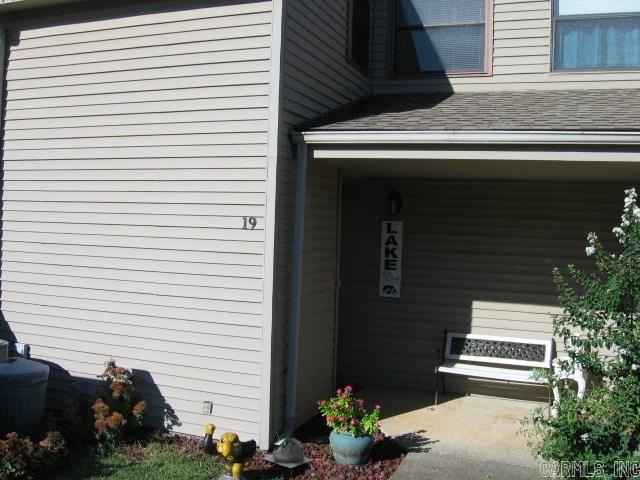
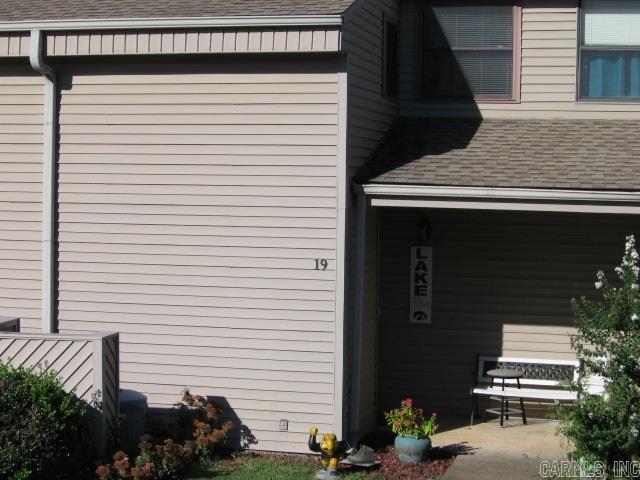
stool: none [448,346,496,408] -> present [482,369,527,426]

